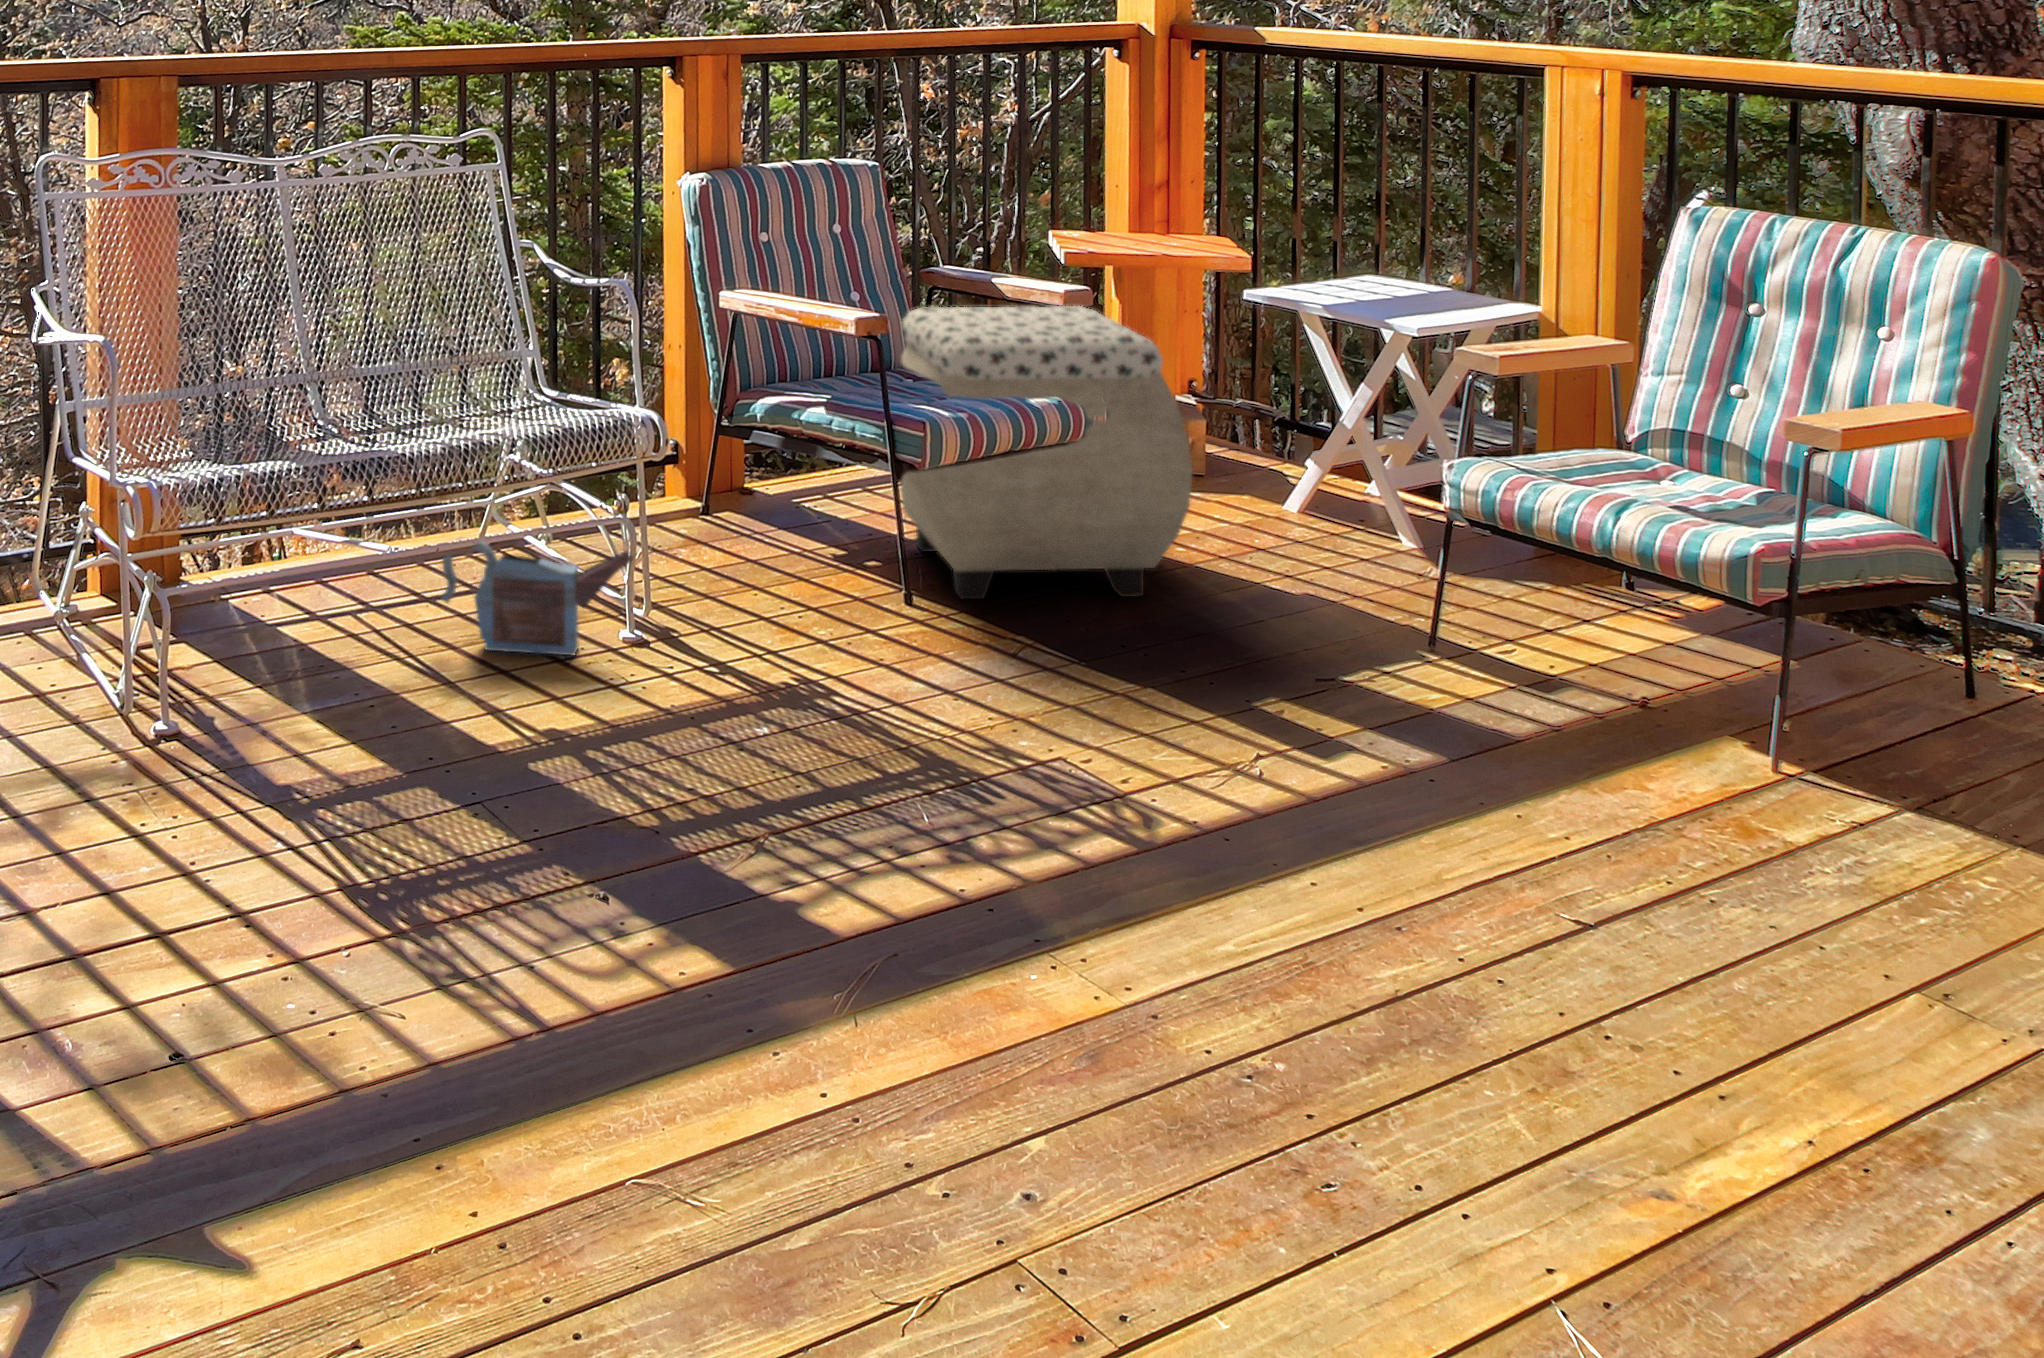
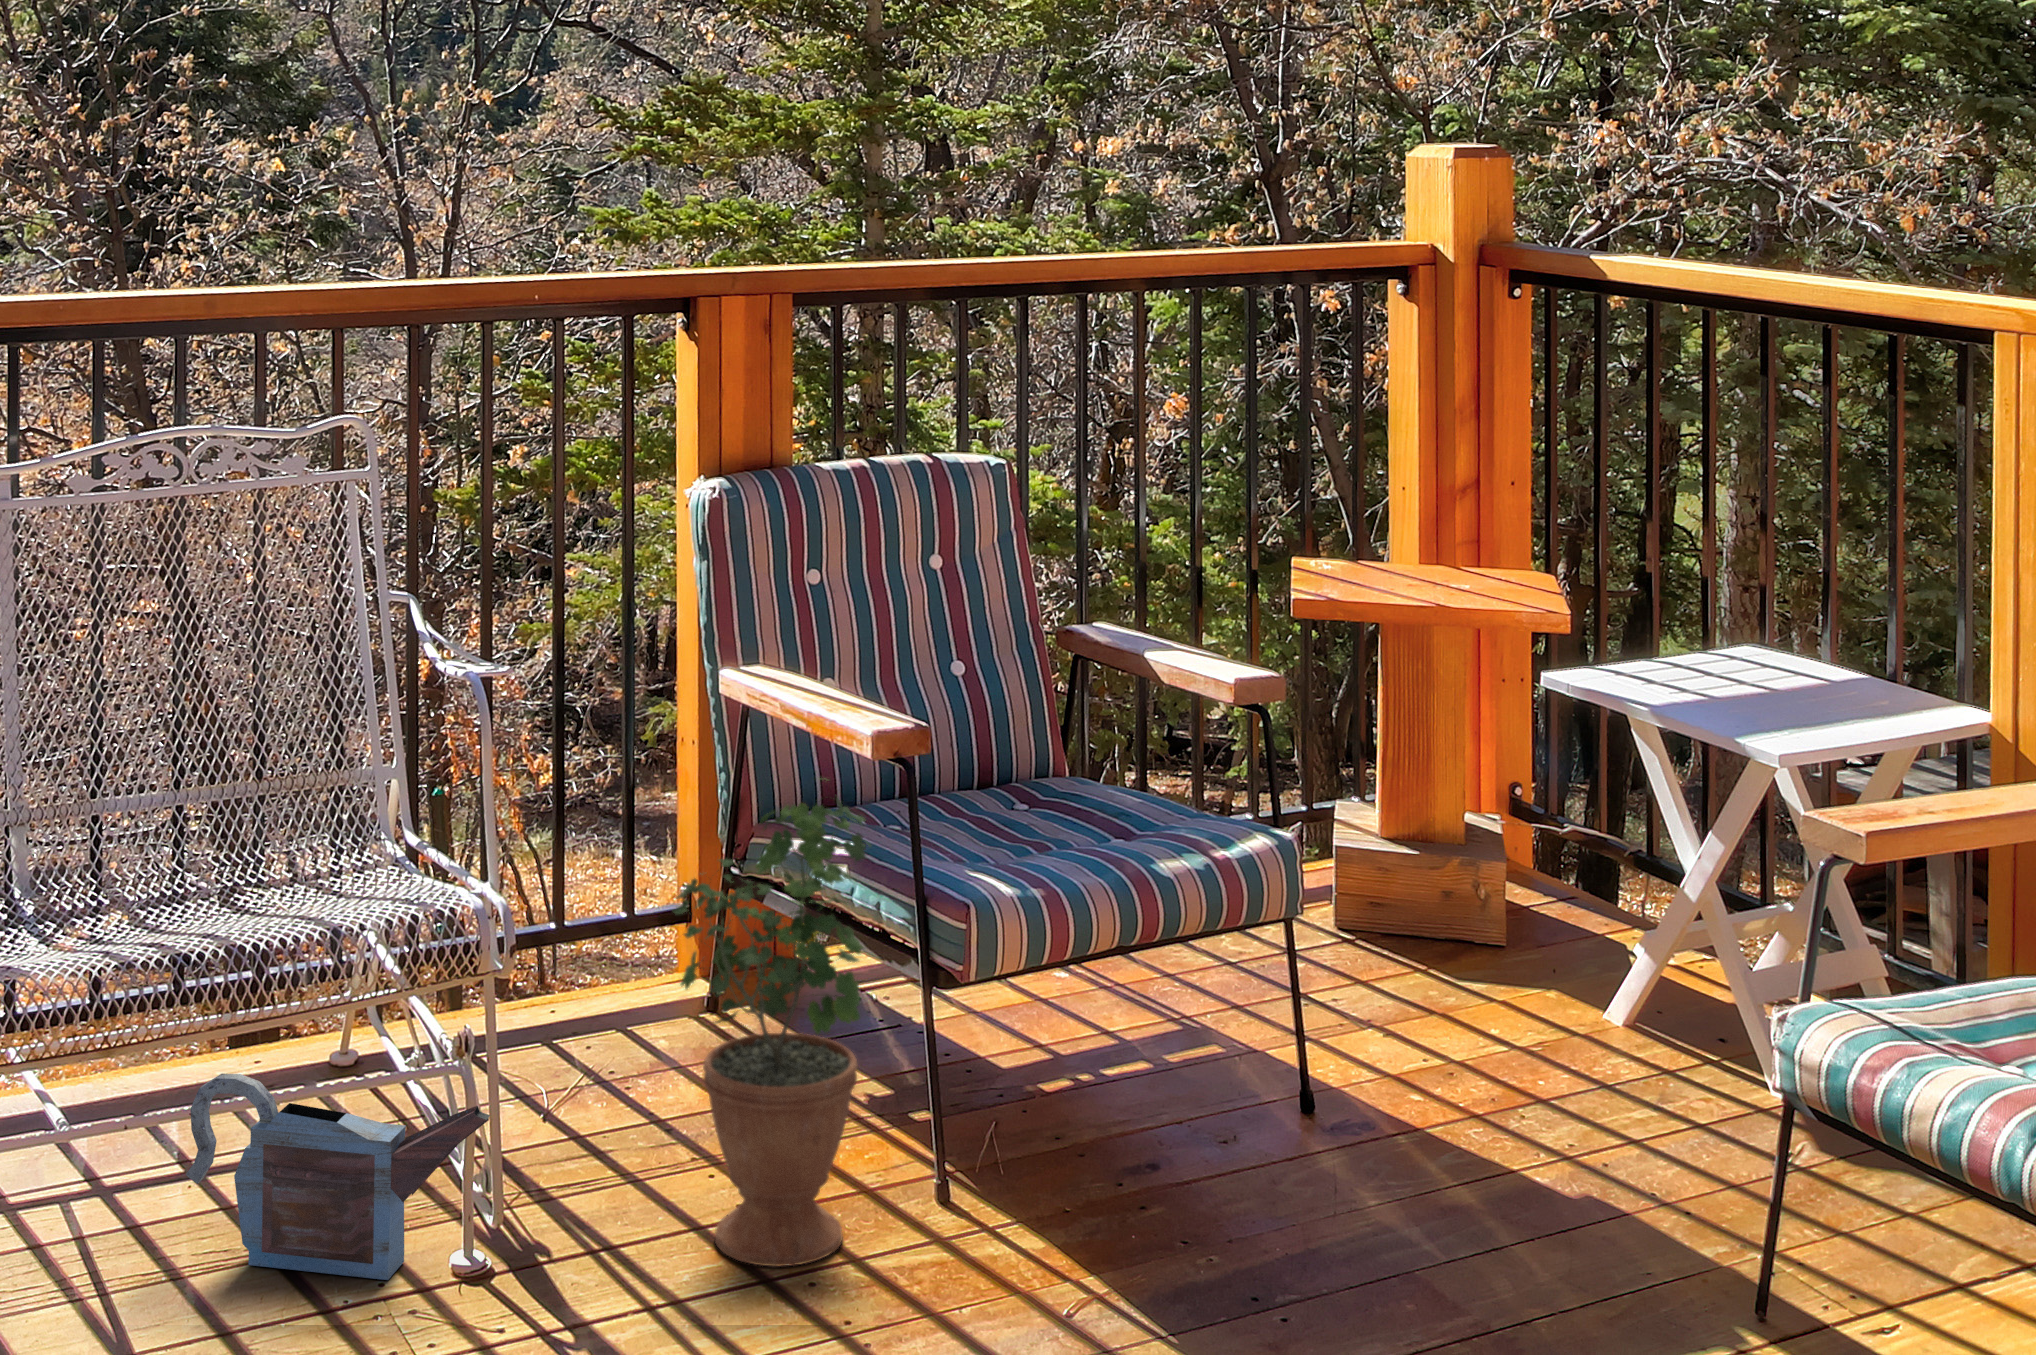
ottoman: present [901,306,1192,599] -> none [993,692,1431,1183]
potted plant: none [730,353,853,644] -> present [673,798,871,1267]

